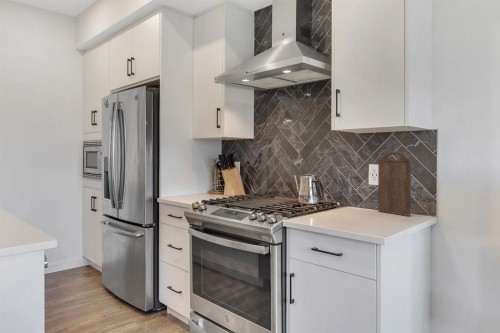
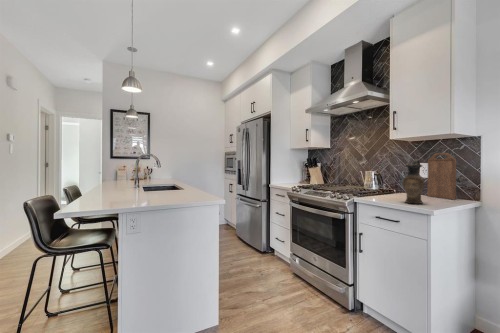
ceramic pitcher: none [346,162,373,226] -> present [402,159,424,203]

